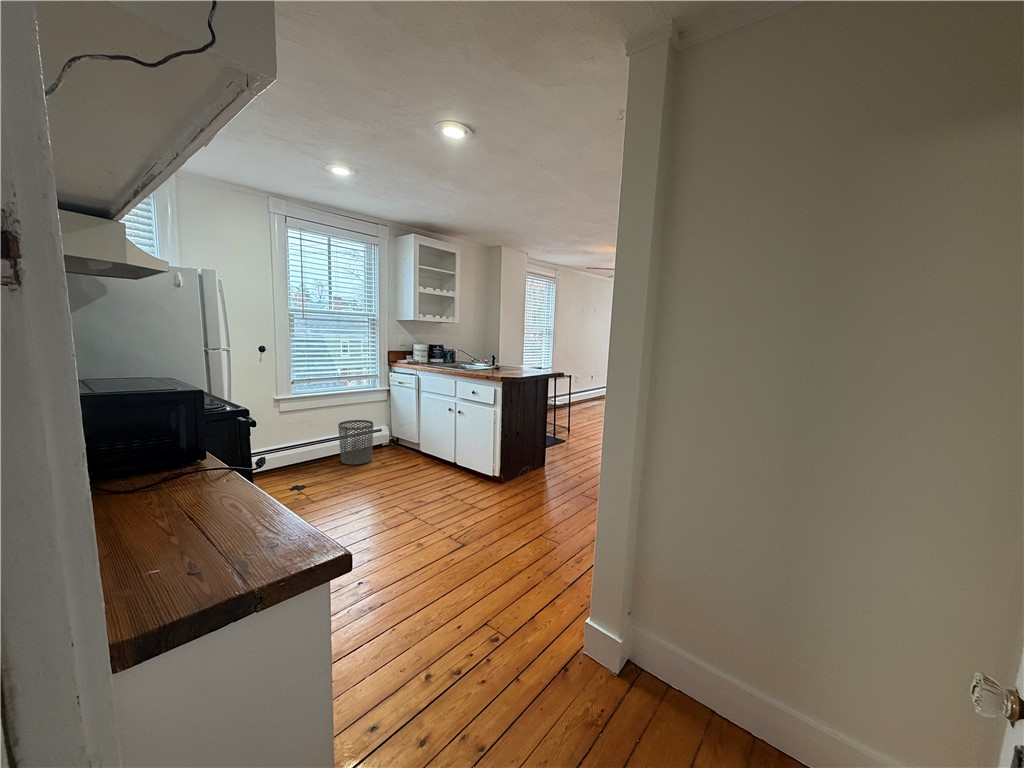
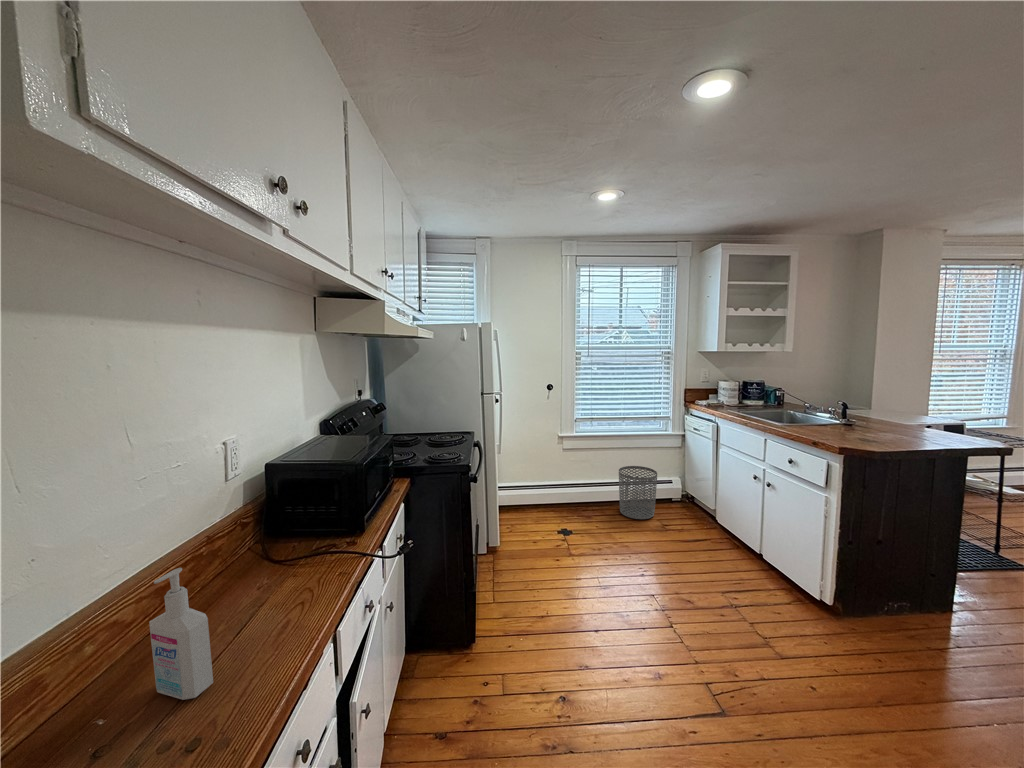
bottle: none [176,439,236,547] -> present [149,568,213,700]

